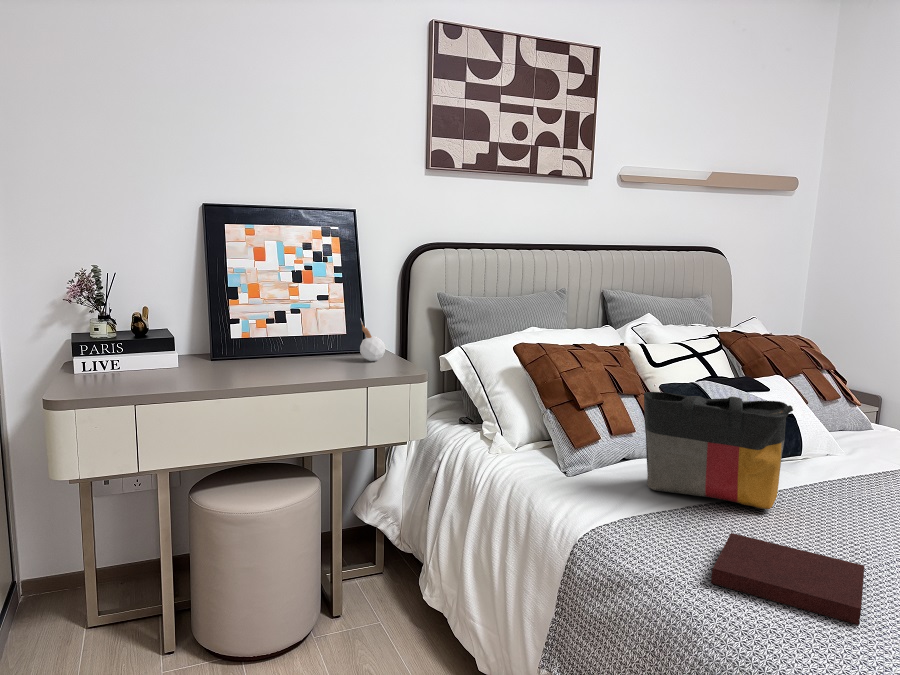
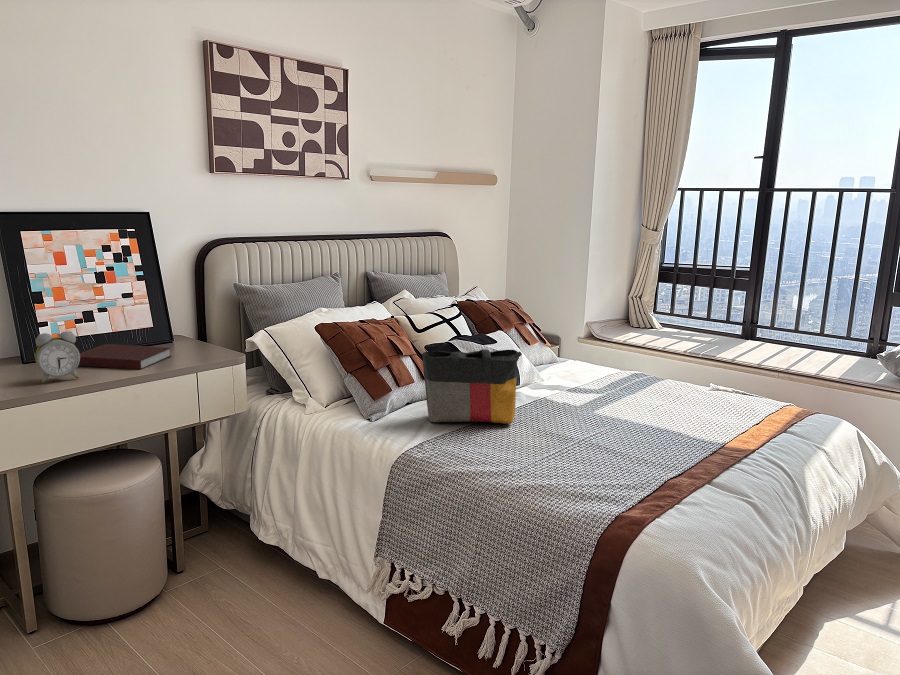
candle: present [360,319,385,361] -> none [171,312,197,349]
alarm clock: none [202,328,246,382] -> present [35,331,80,383]
notebook: present [711,533,864,625] -> present [78,344,171,370]

